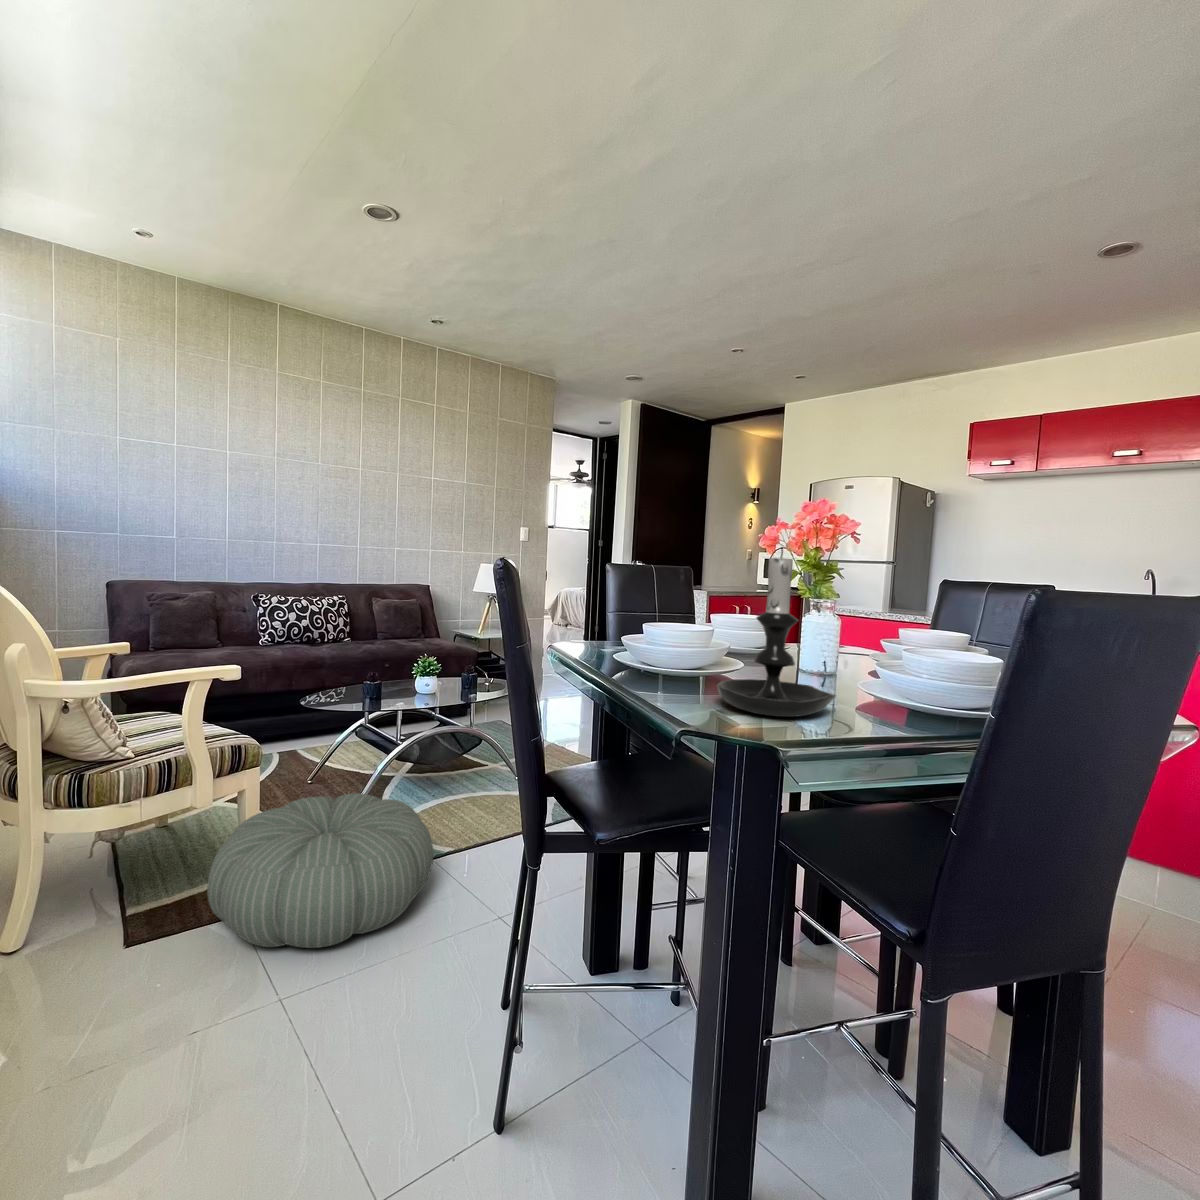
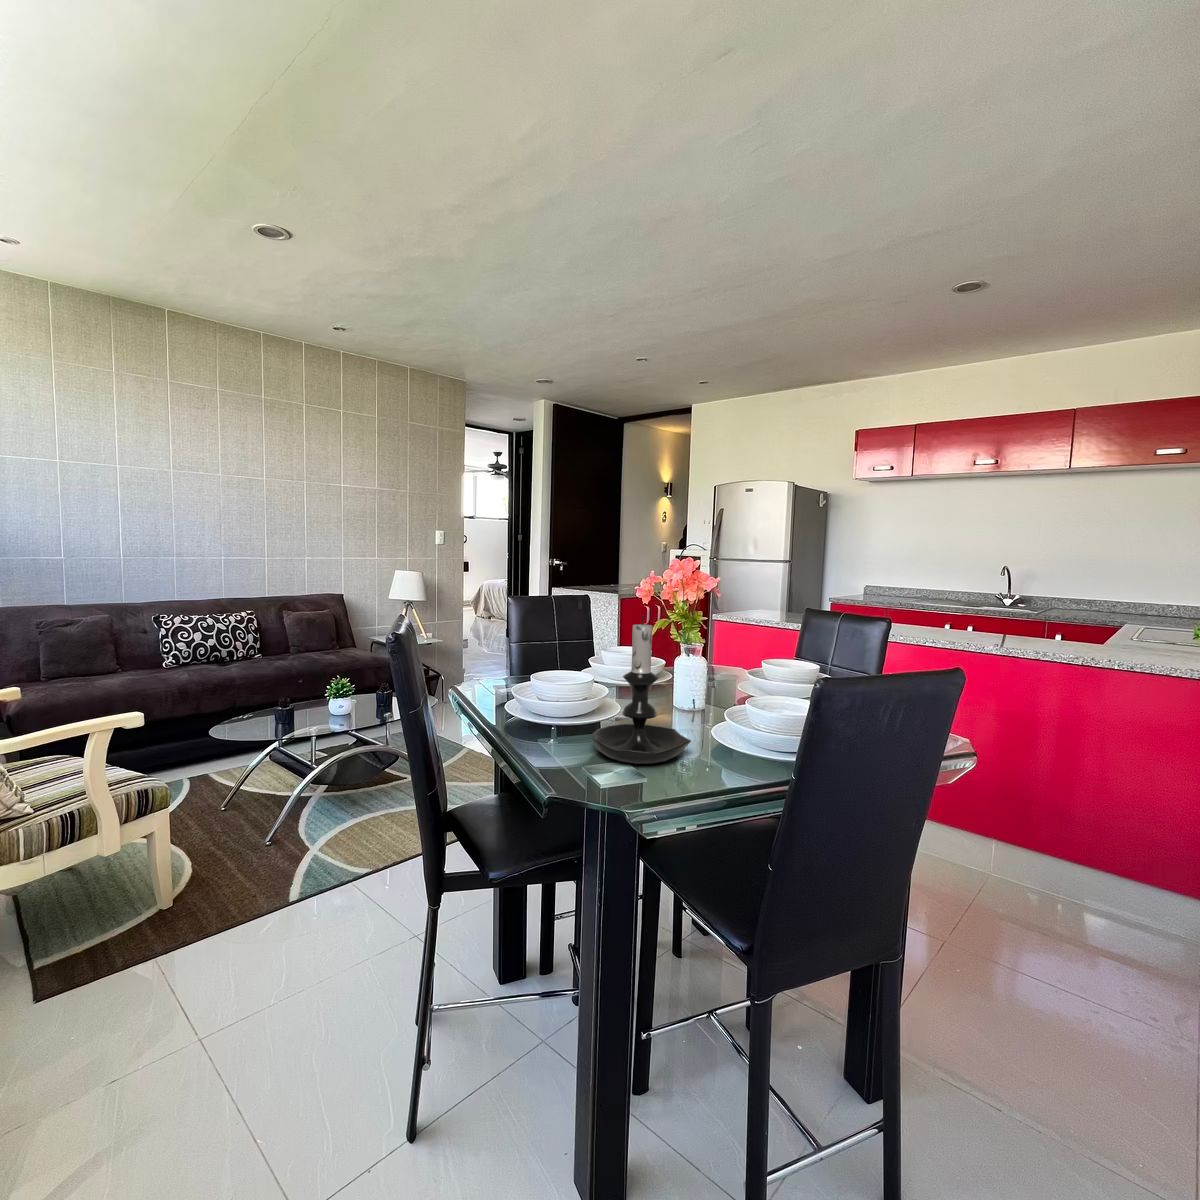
pouf: present [207,793,433,948] -> none [121,827,349,988]

